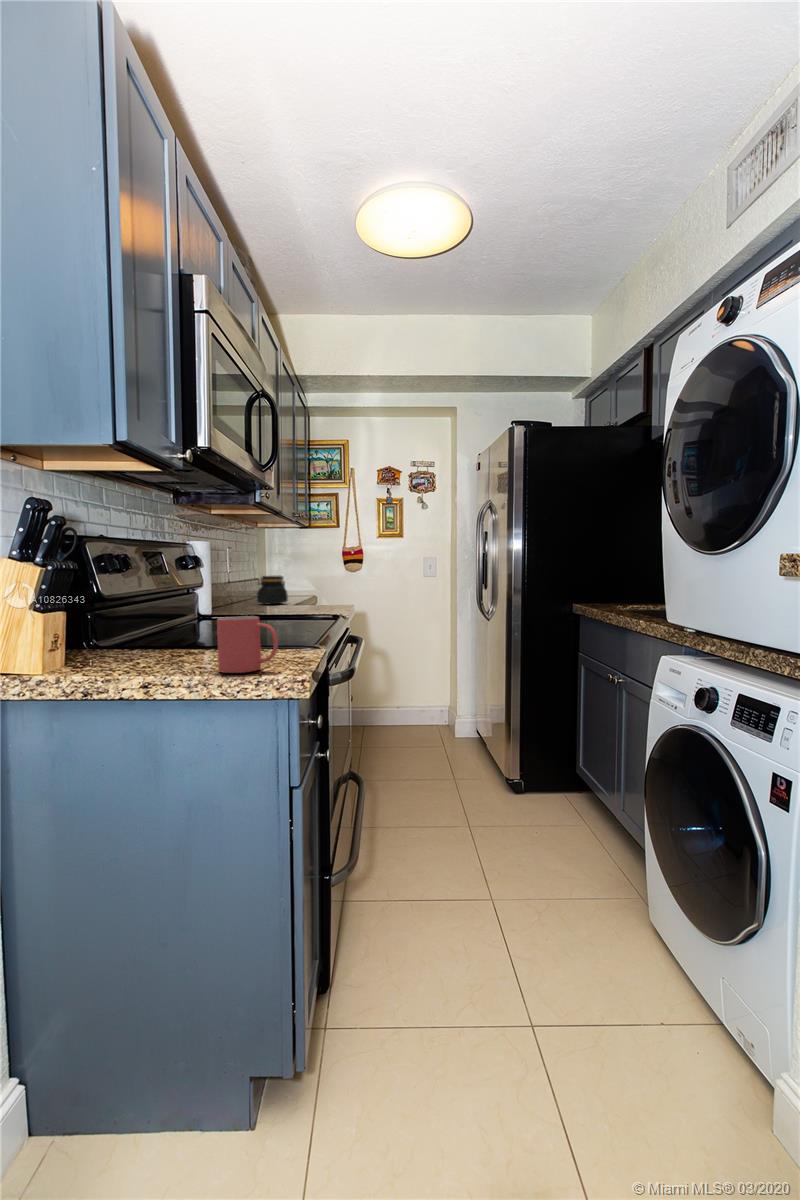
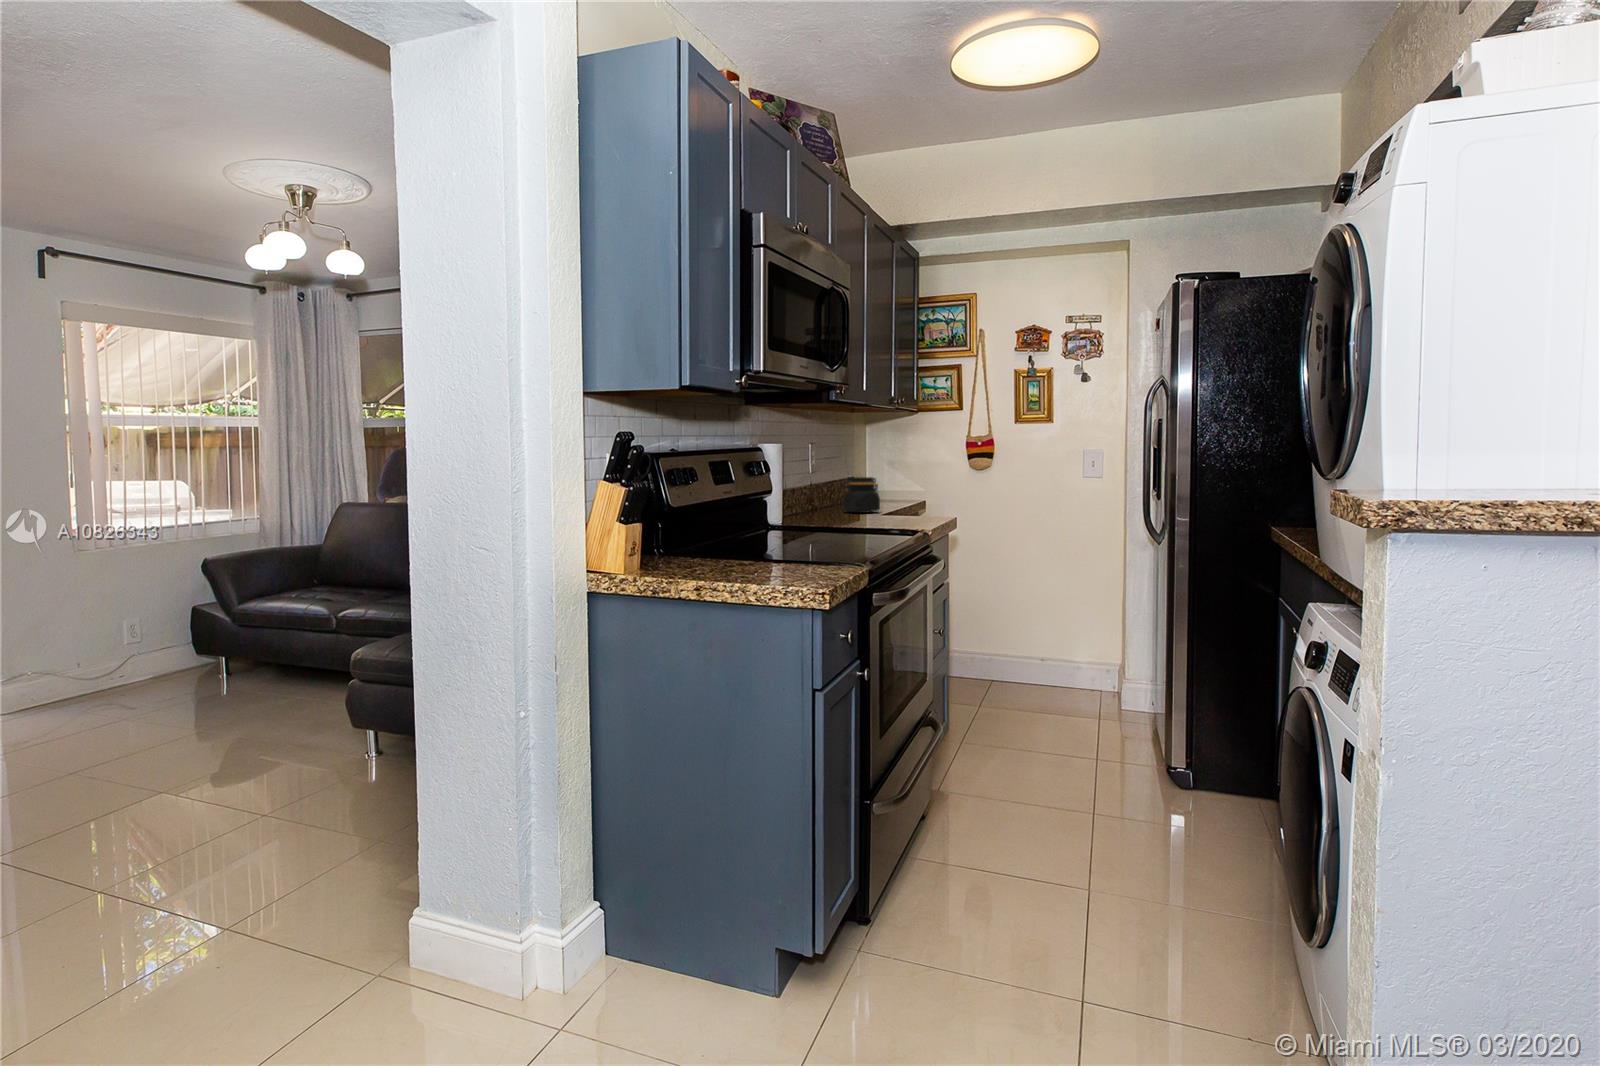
mug: present [217,616,278,673] -> none [756,534,806,583]

